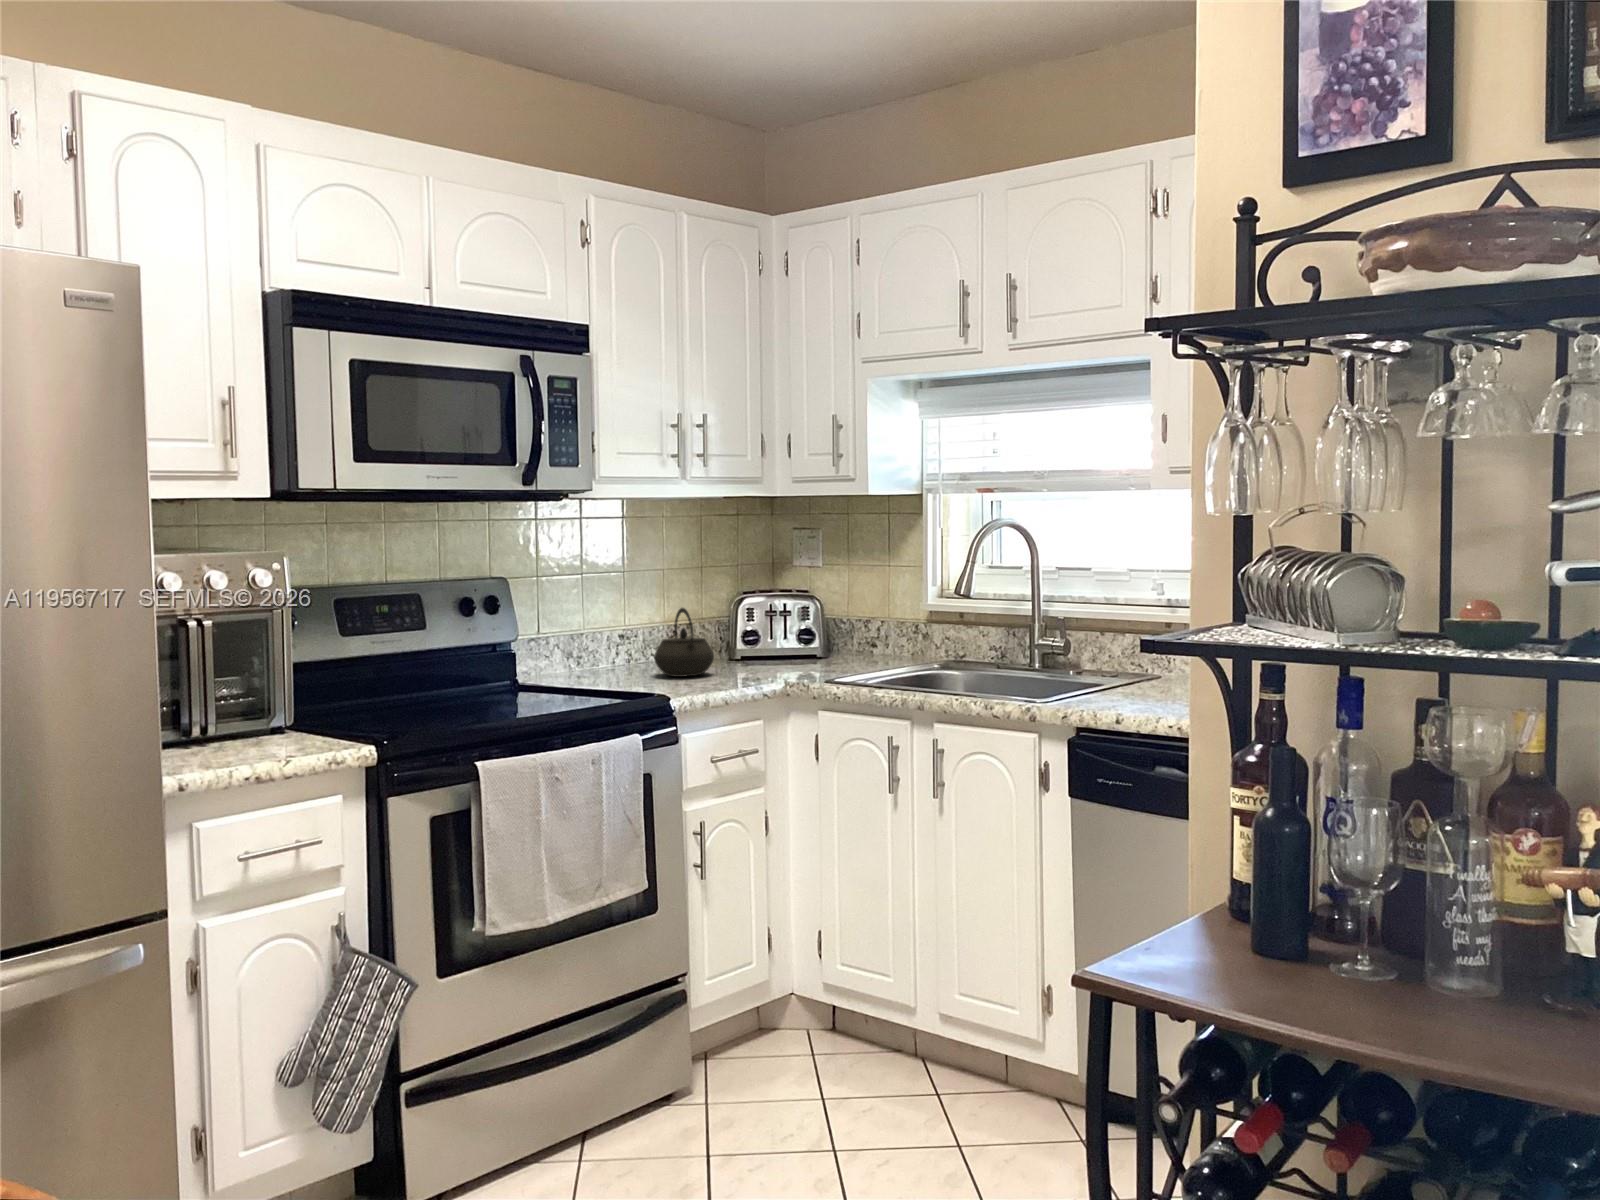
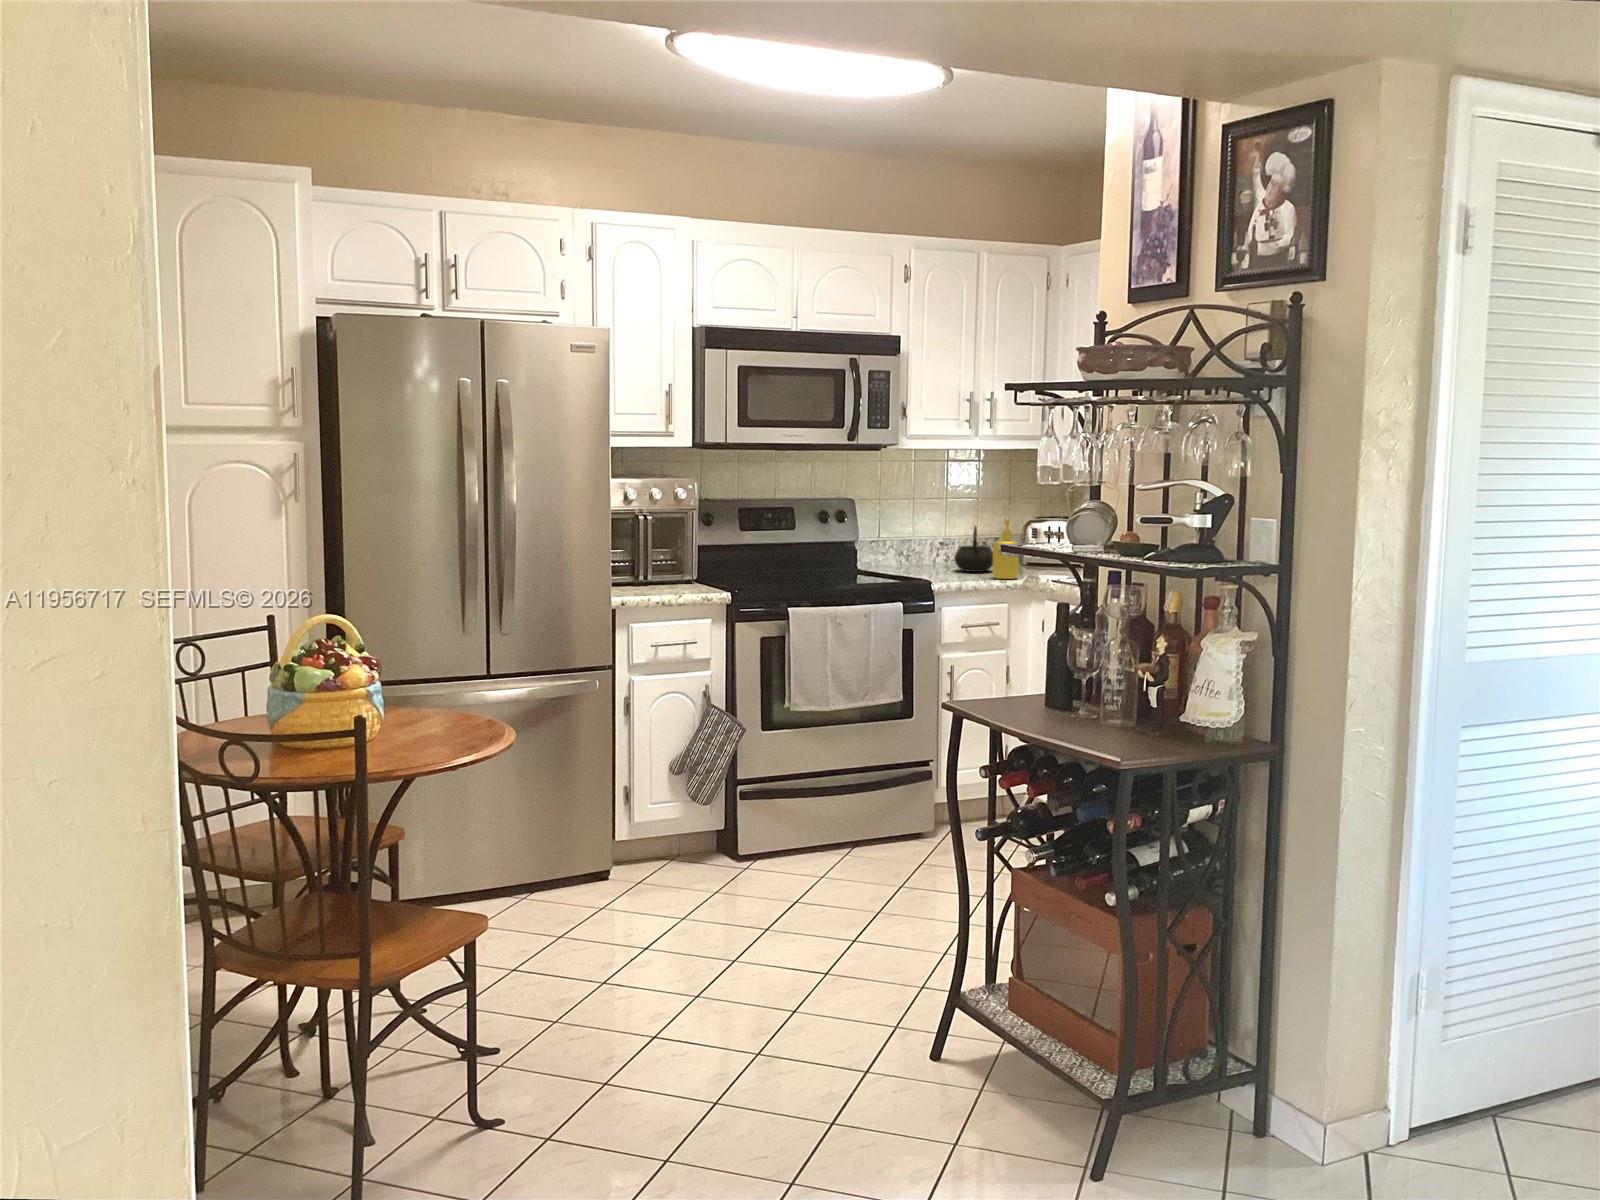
soap dispenser: none [726,597,768,684] -> present [993,520,1019,579]

